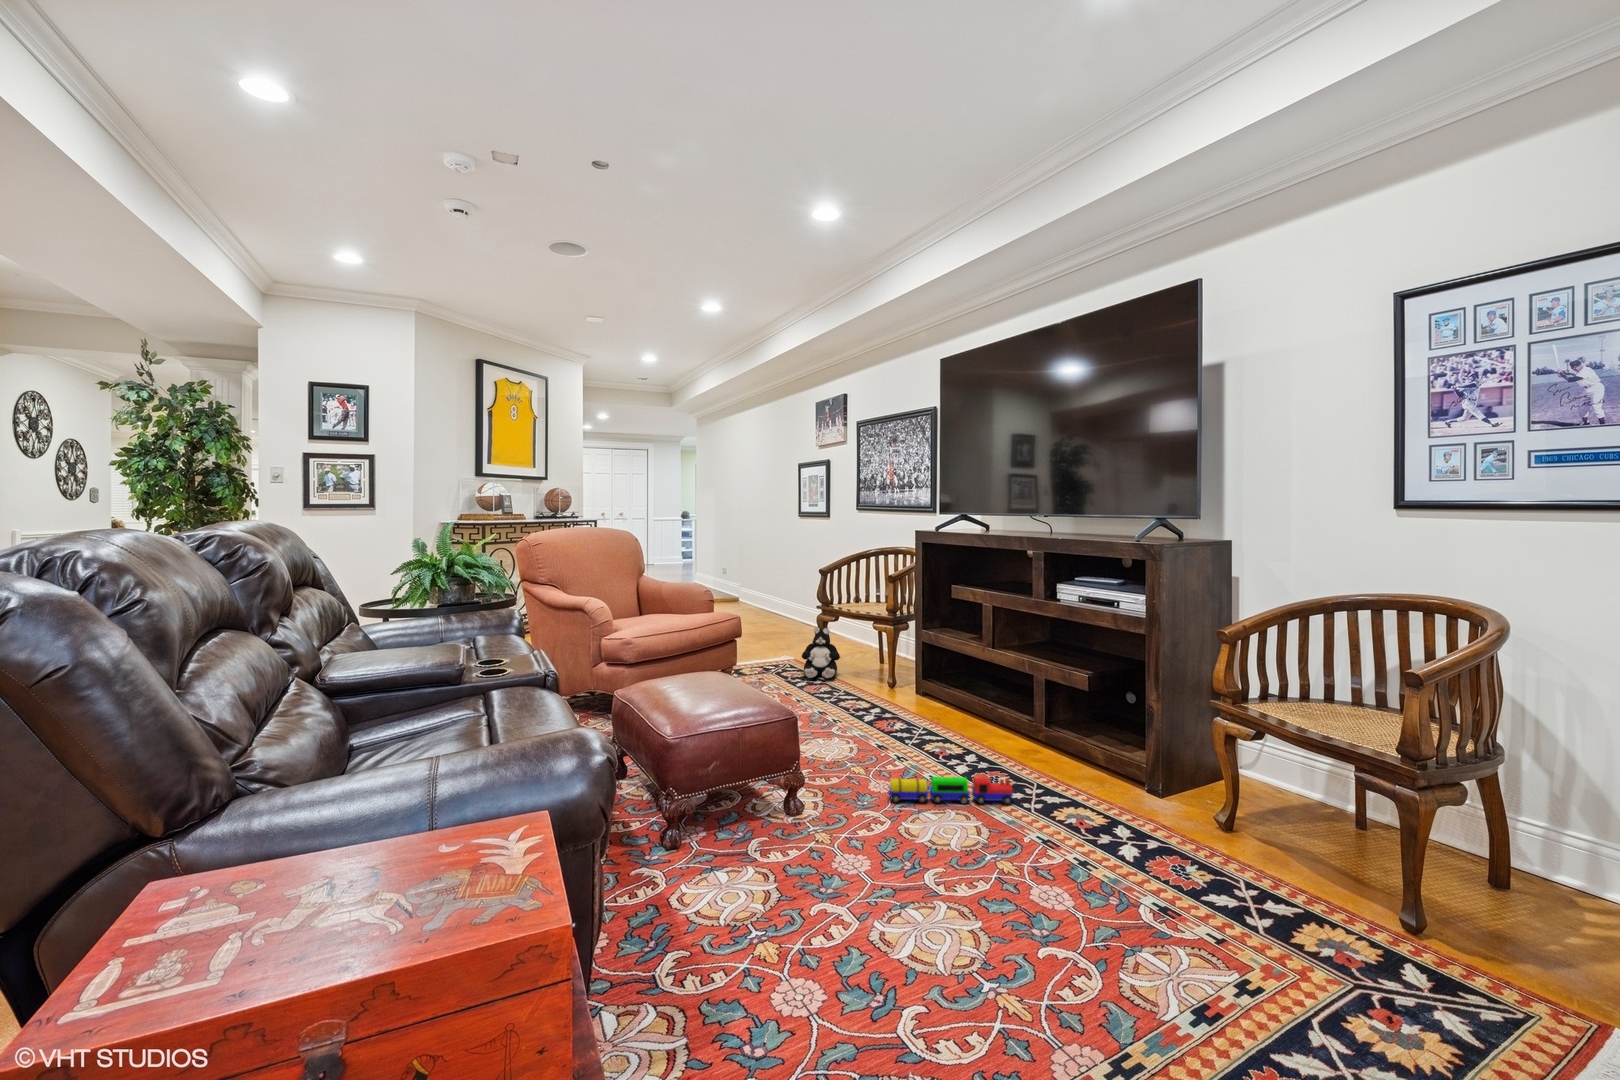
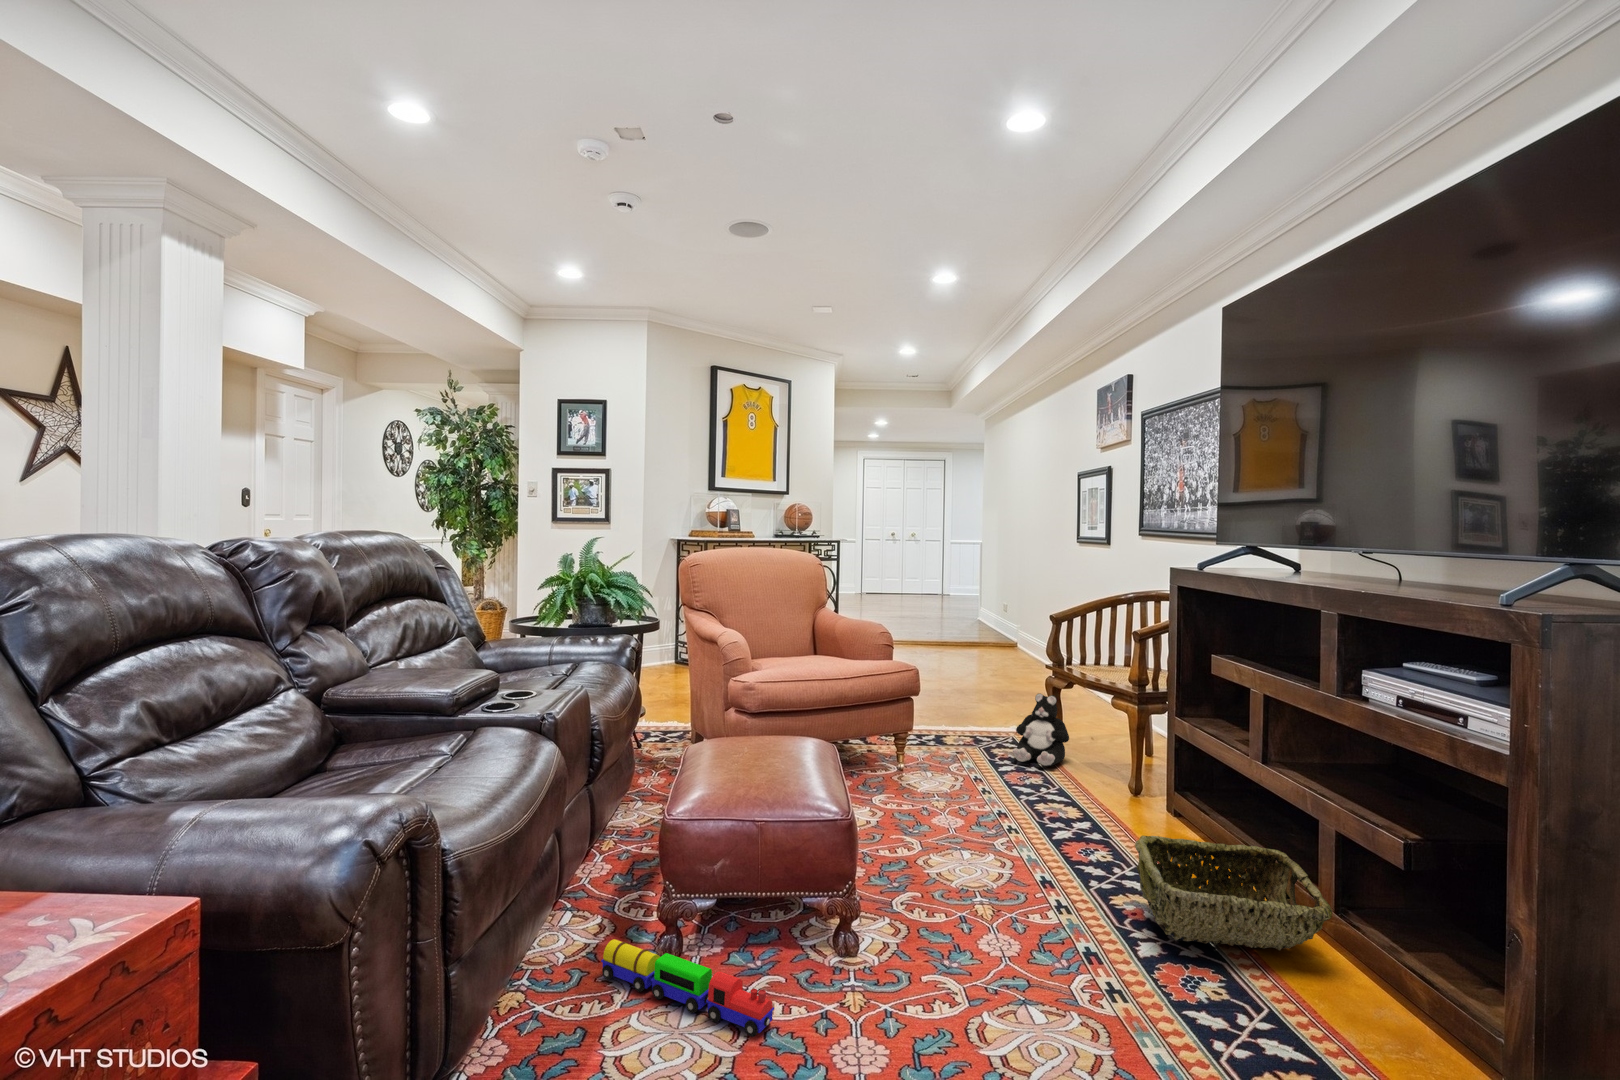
woven basket: none [940,698,1051,761] -> present [1135,835,1332,950]
toy train: present [888,777,1013,804] -> present [601,939,774,1037]

